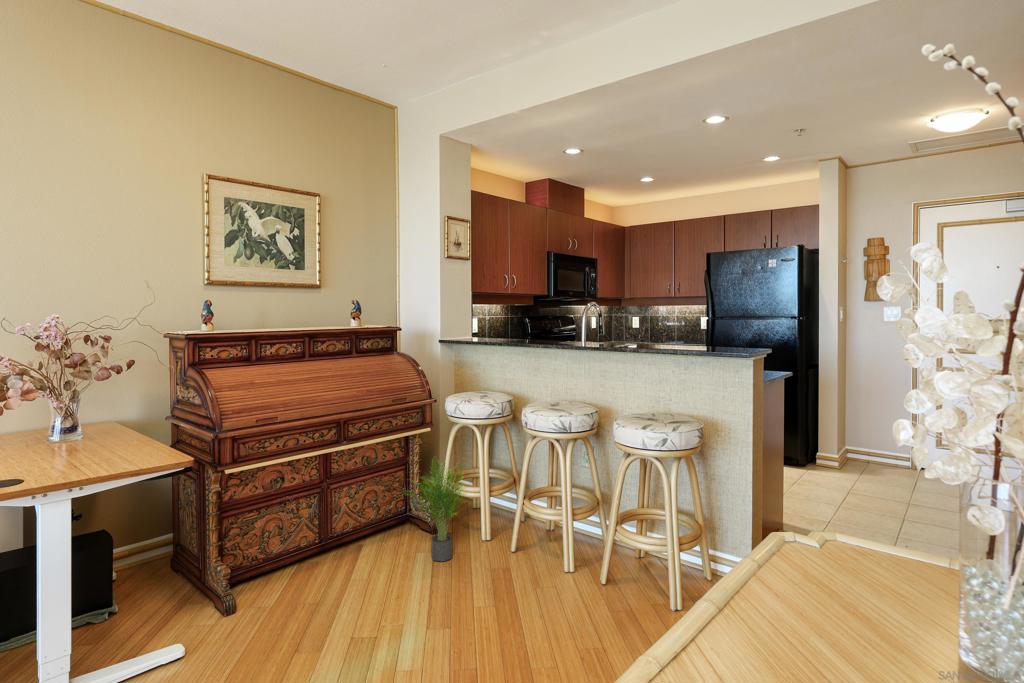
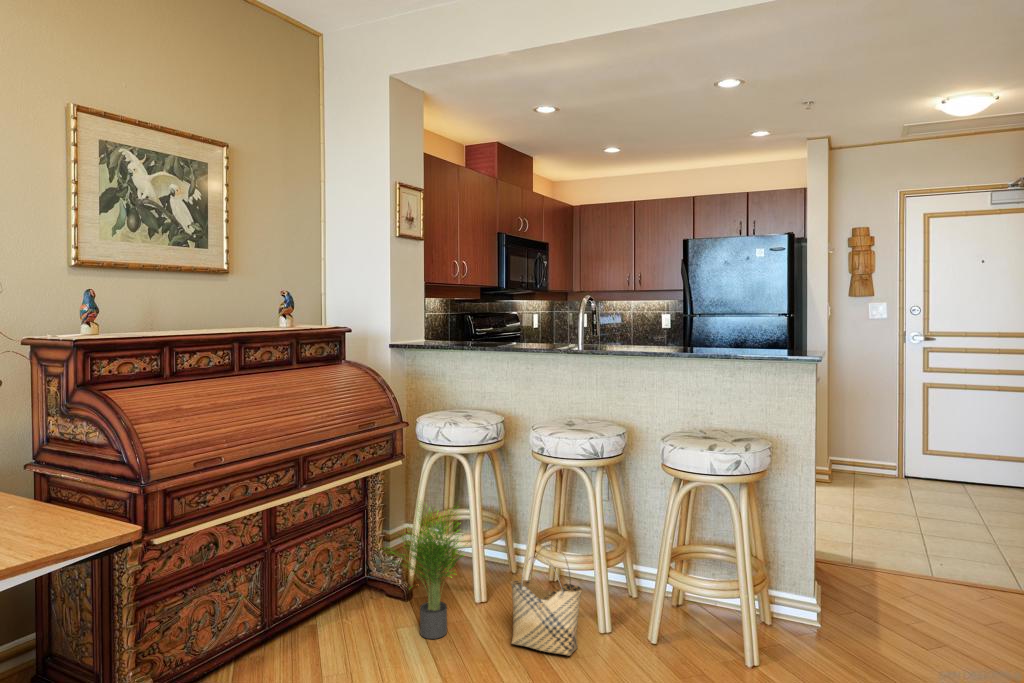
woven basket: none [493,497,546,583] -> present [511,545,582,656]

